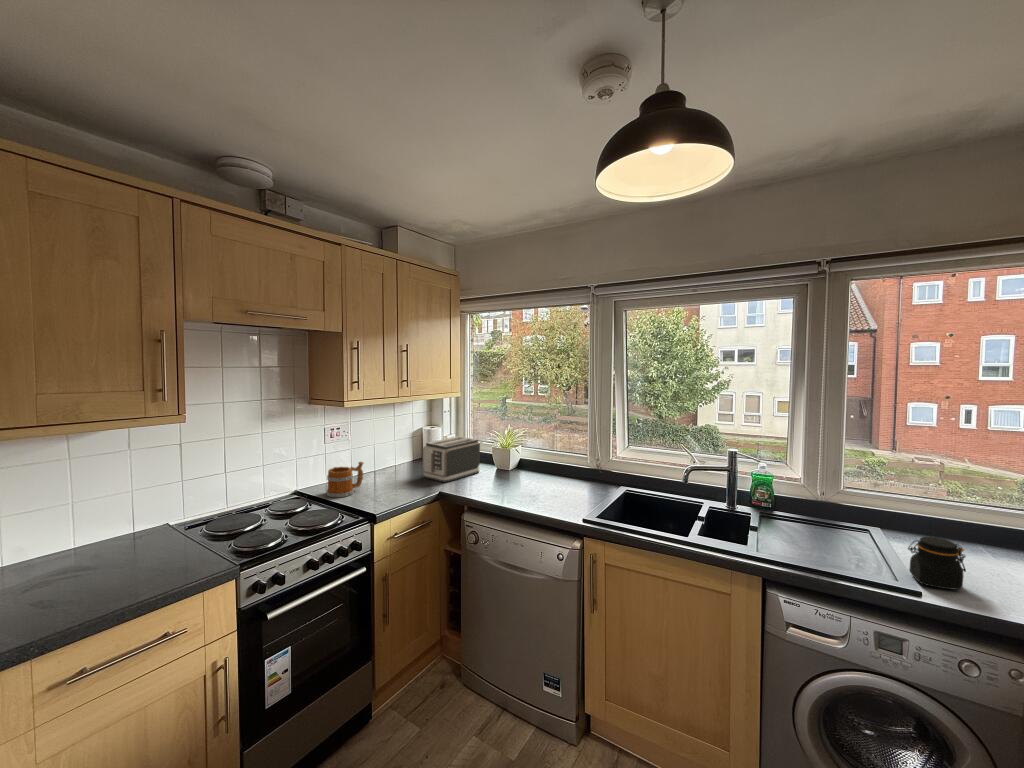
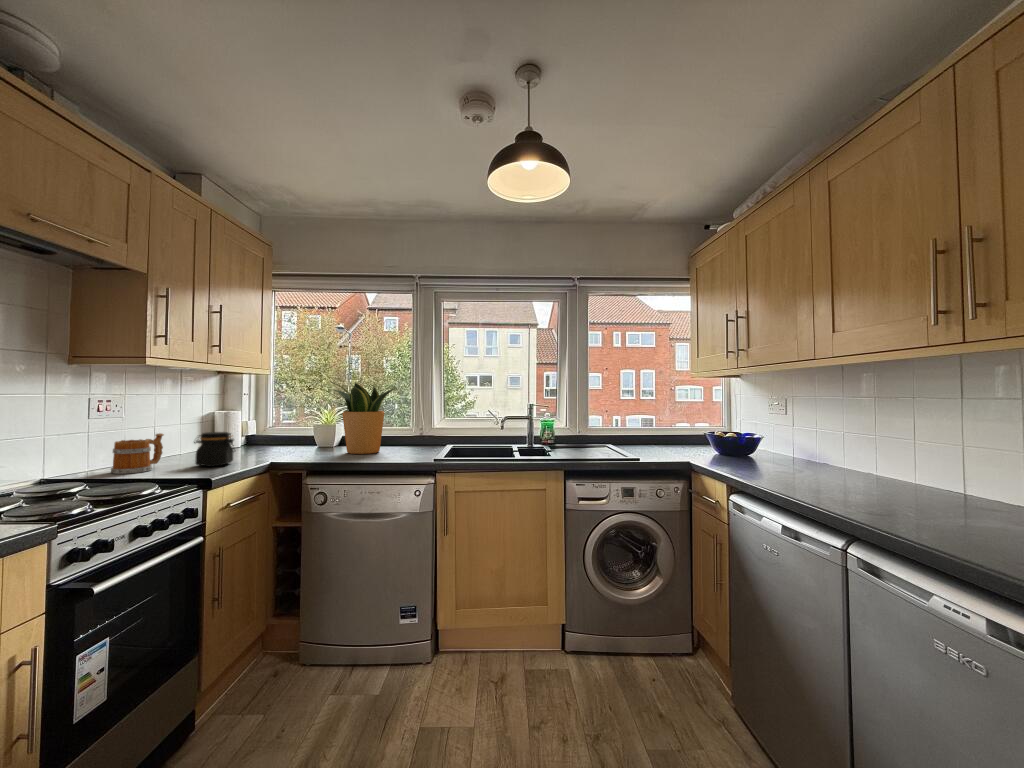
potted plant: none [501,415,563,493] -> present [332,382,396,454]
toaster: present [422,436,480,482] -> none [231,415,296,456]
jar: present [908,537,966,590] -> present [194,432,234,466]

